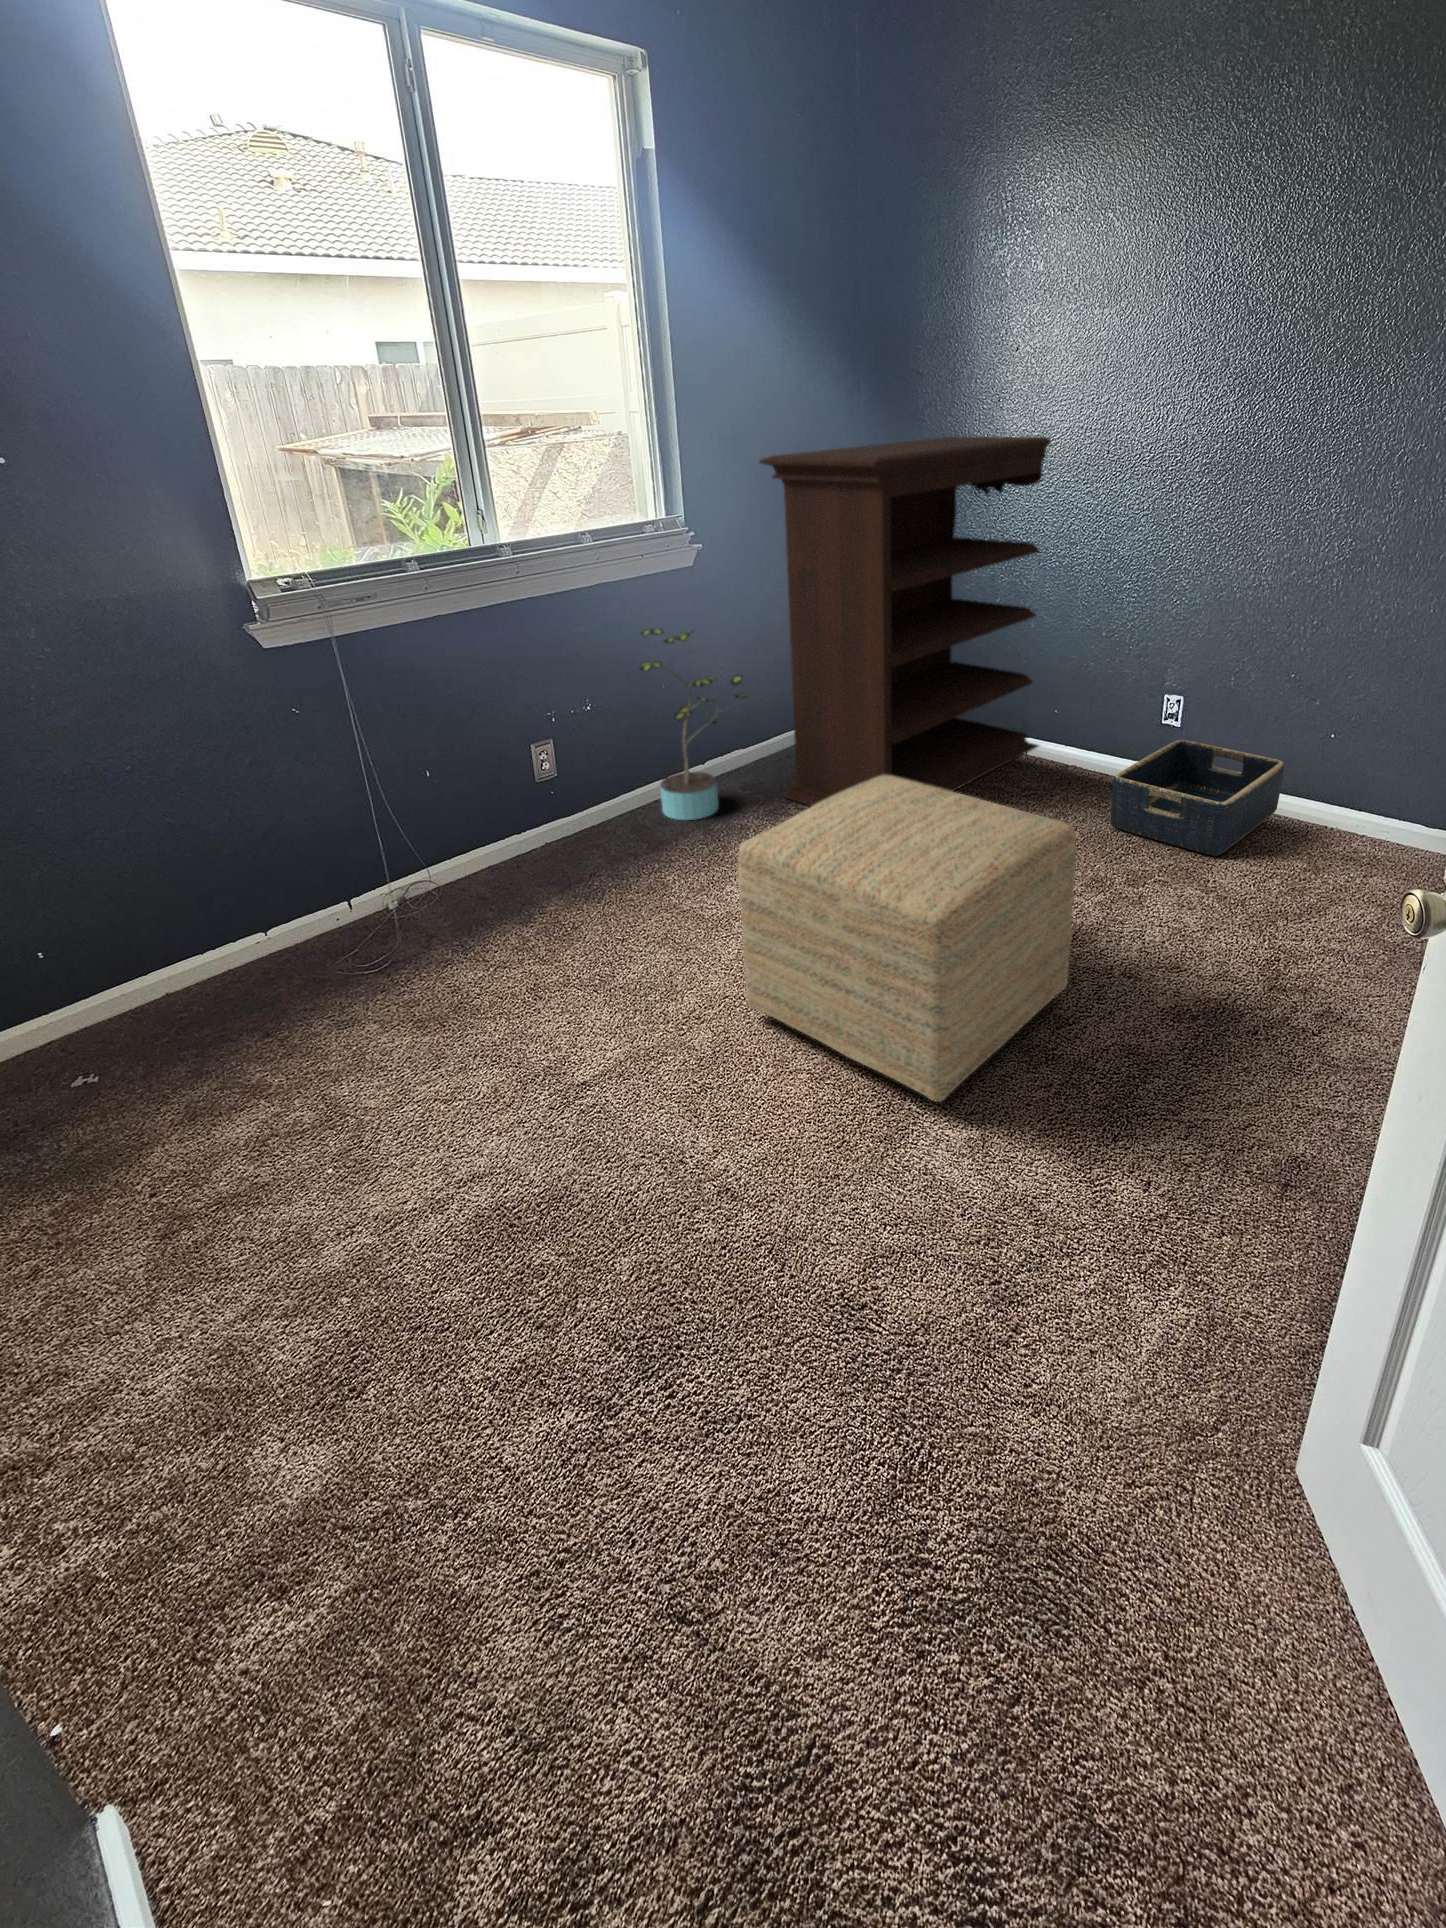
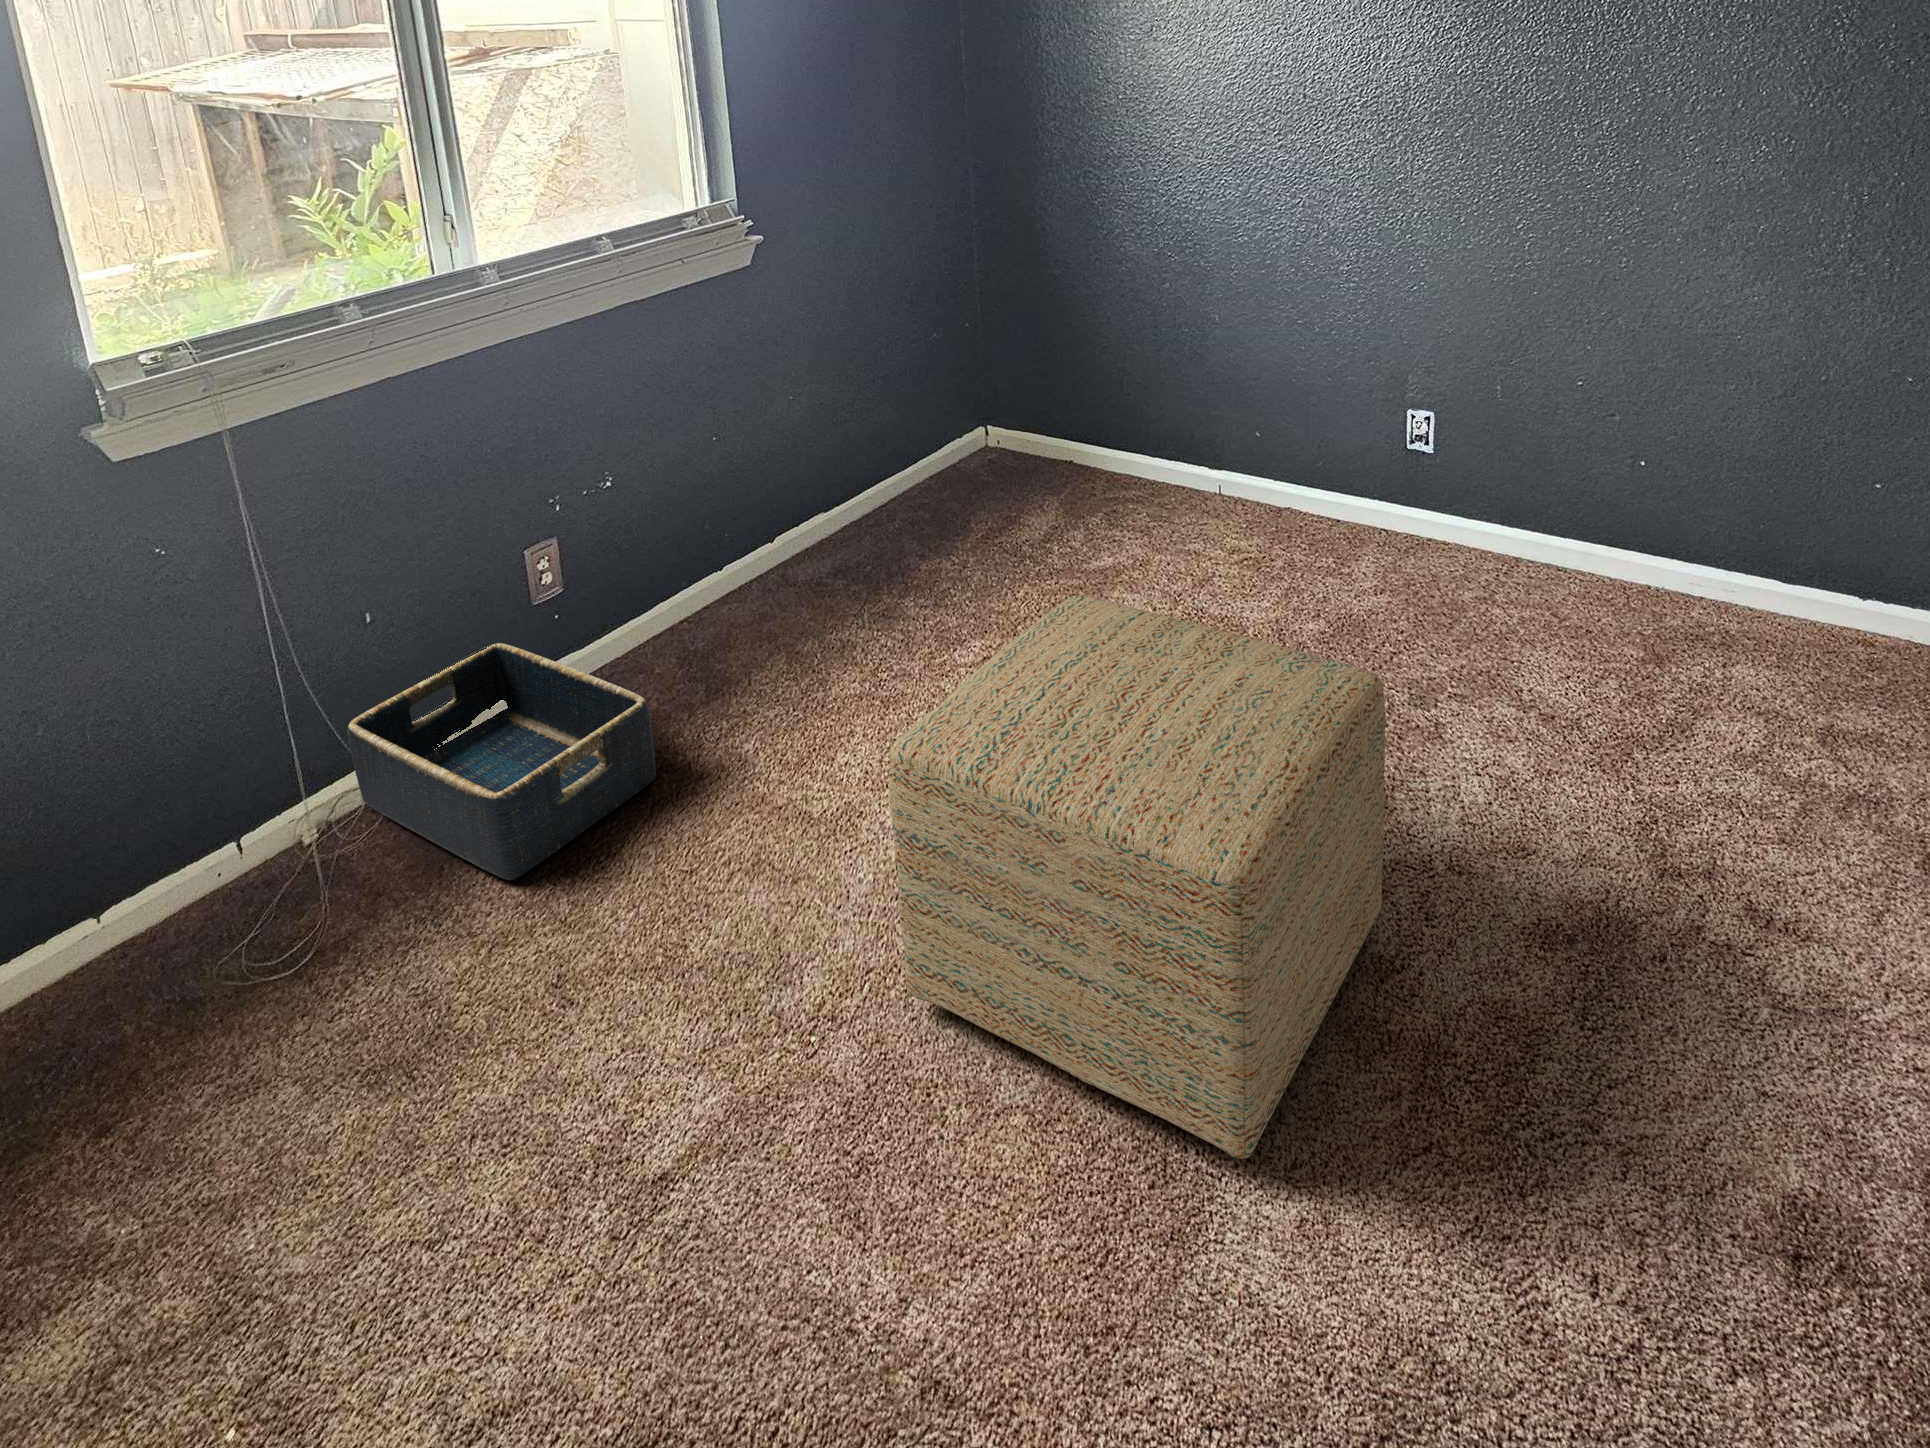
bookshelf: present [759,437,1051,806] -> none [839,72,1241,640]
potted plant: present [640,629,747,820] -> none [674,361,836,644]
basket: present [1111,740,1284,856] -> present [348,643,656,880]

